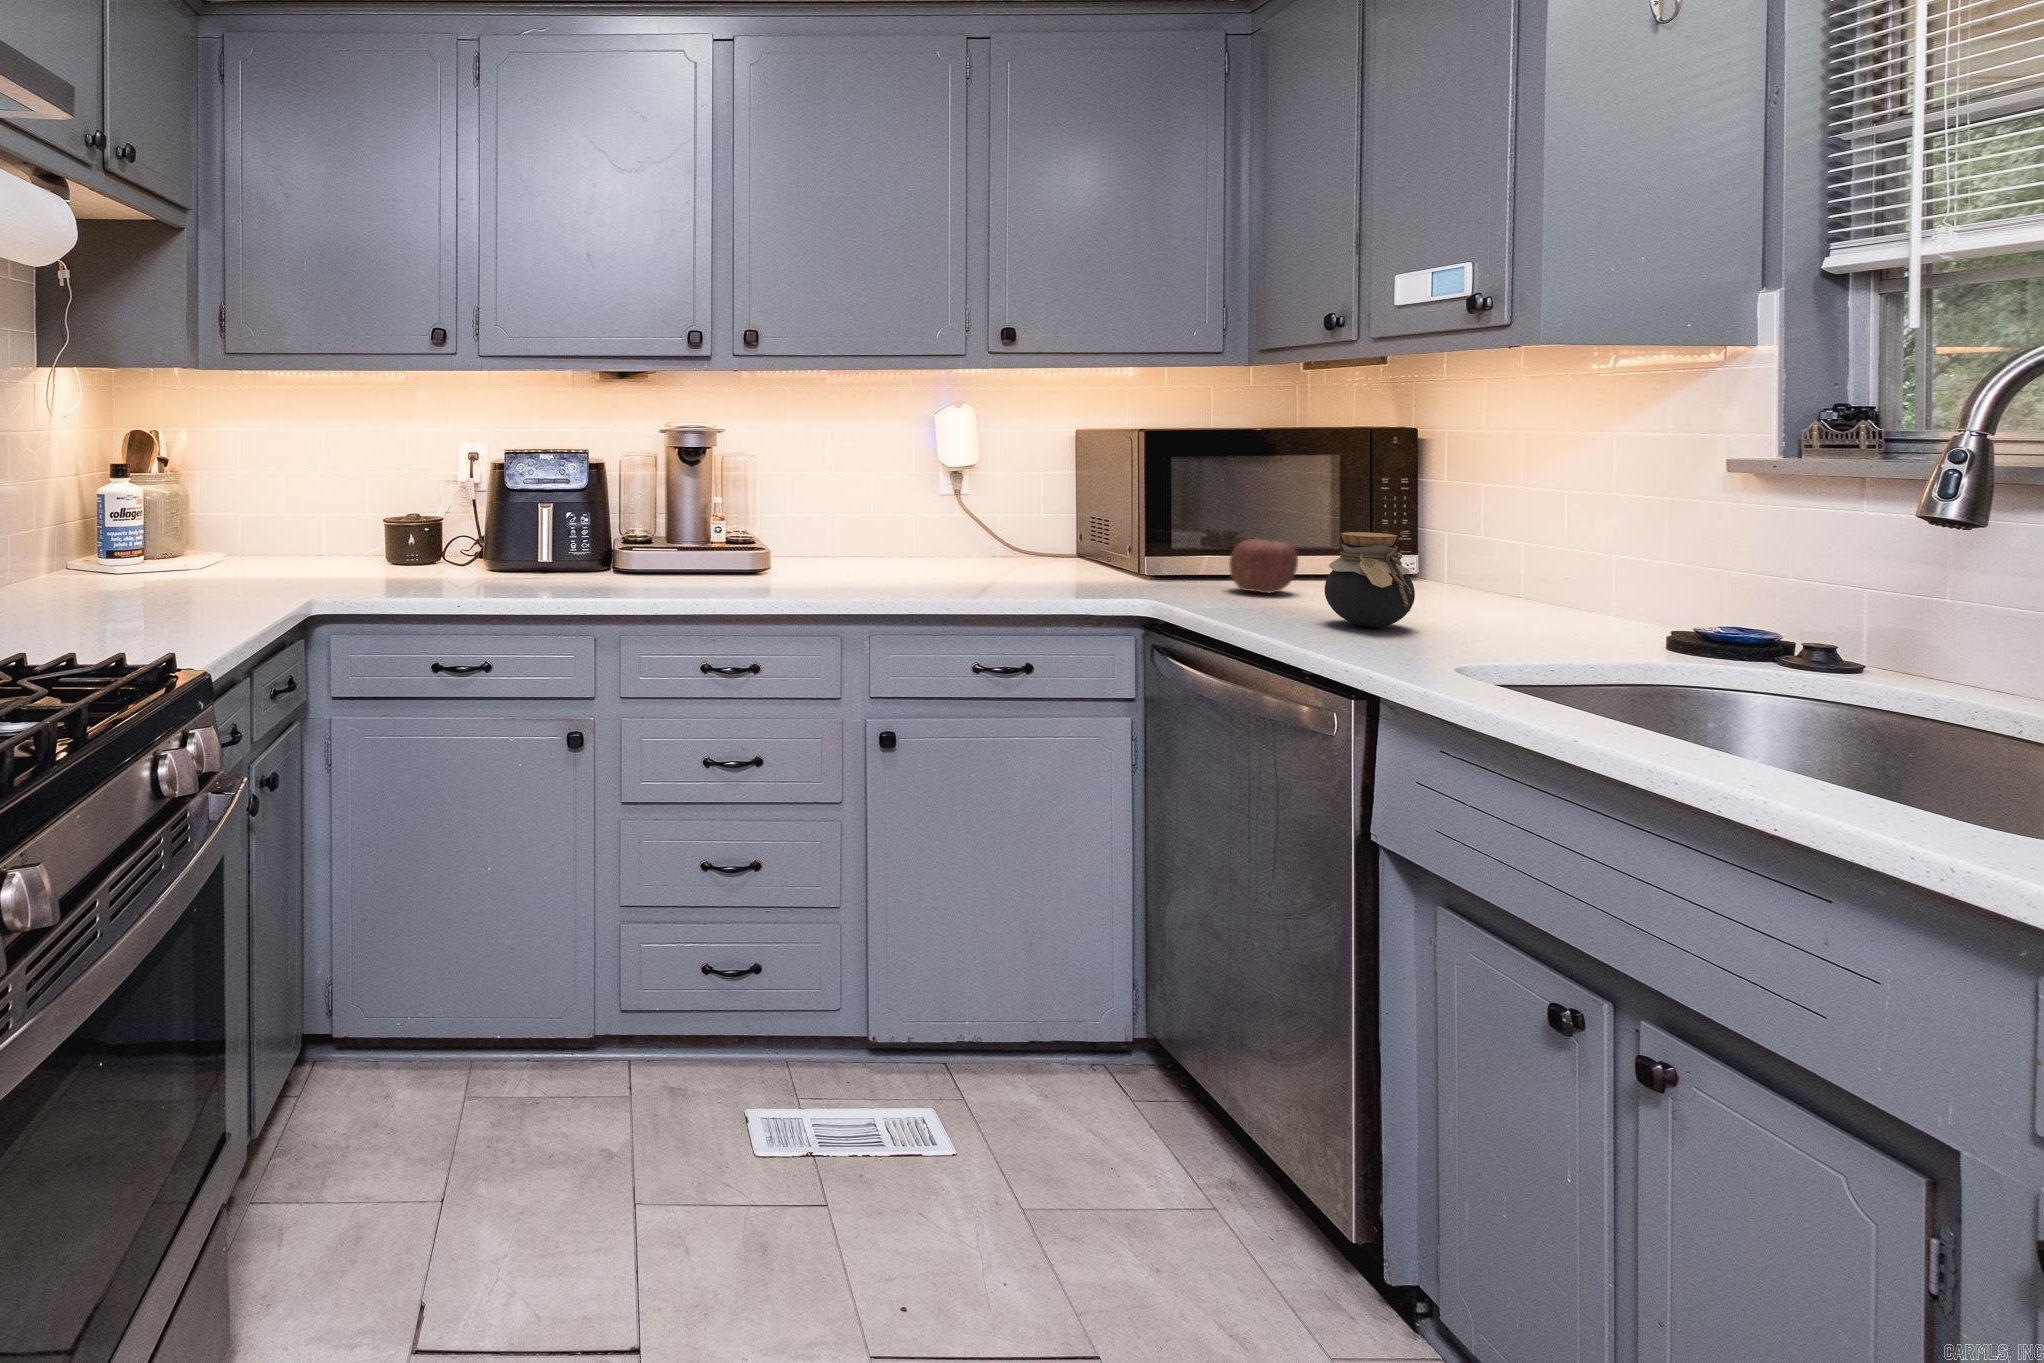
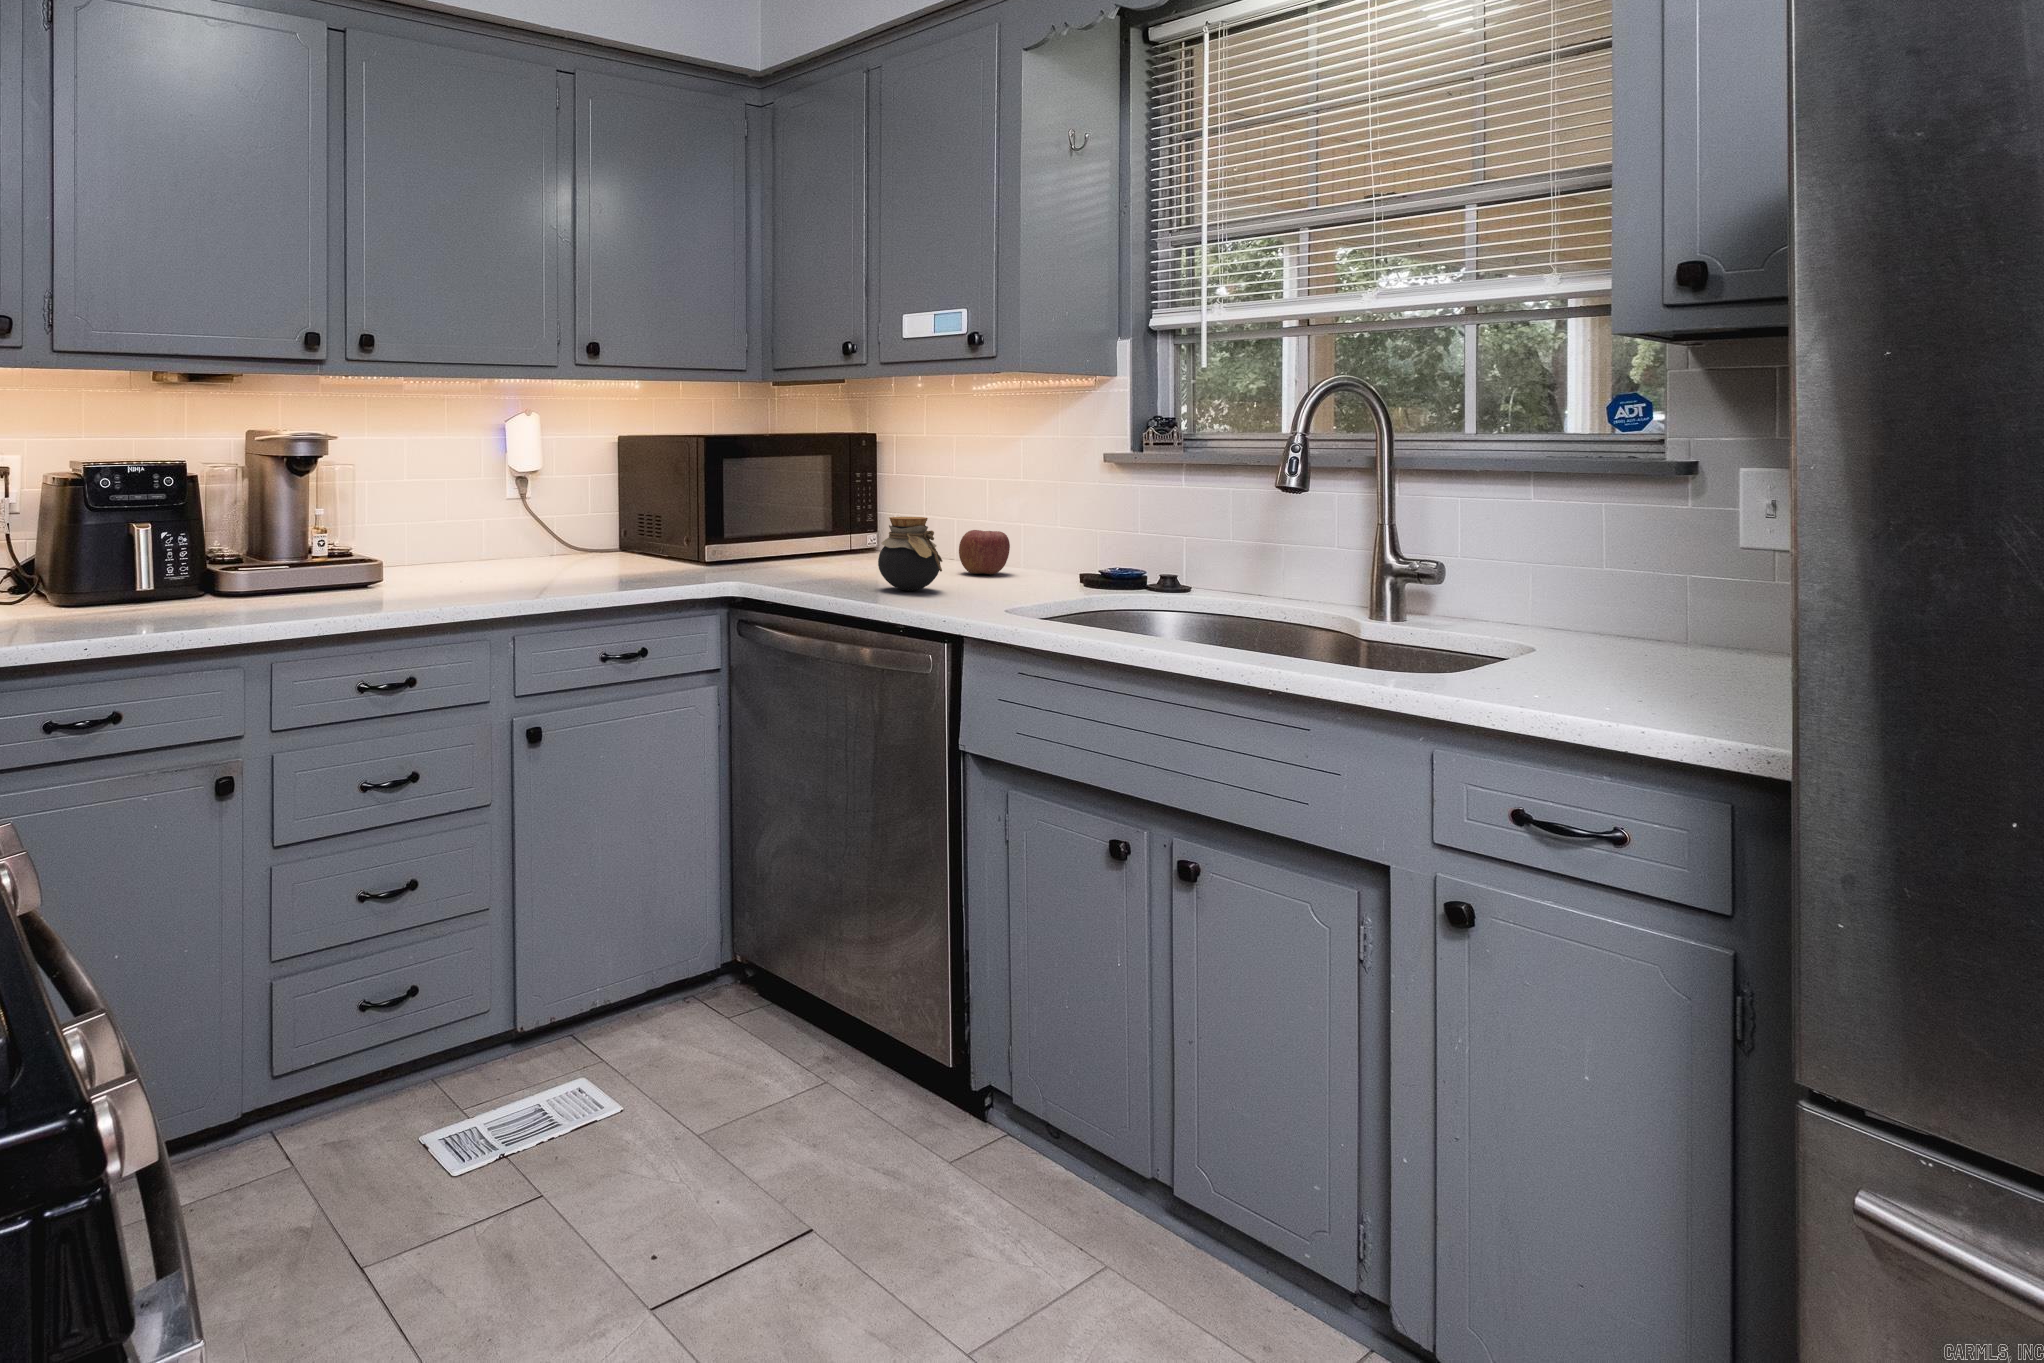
apple: present [1229,539,1298,593] -> present [959,530,1010,574]

